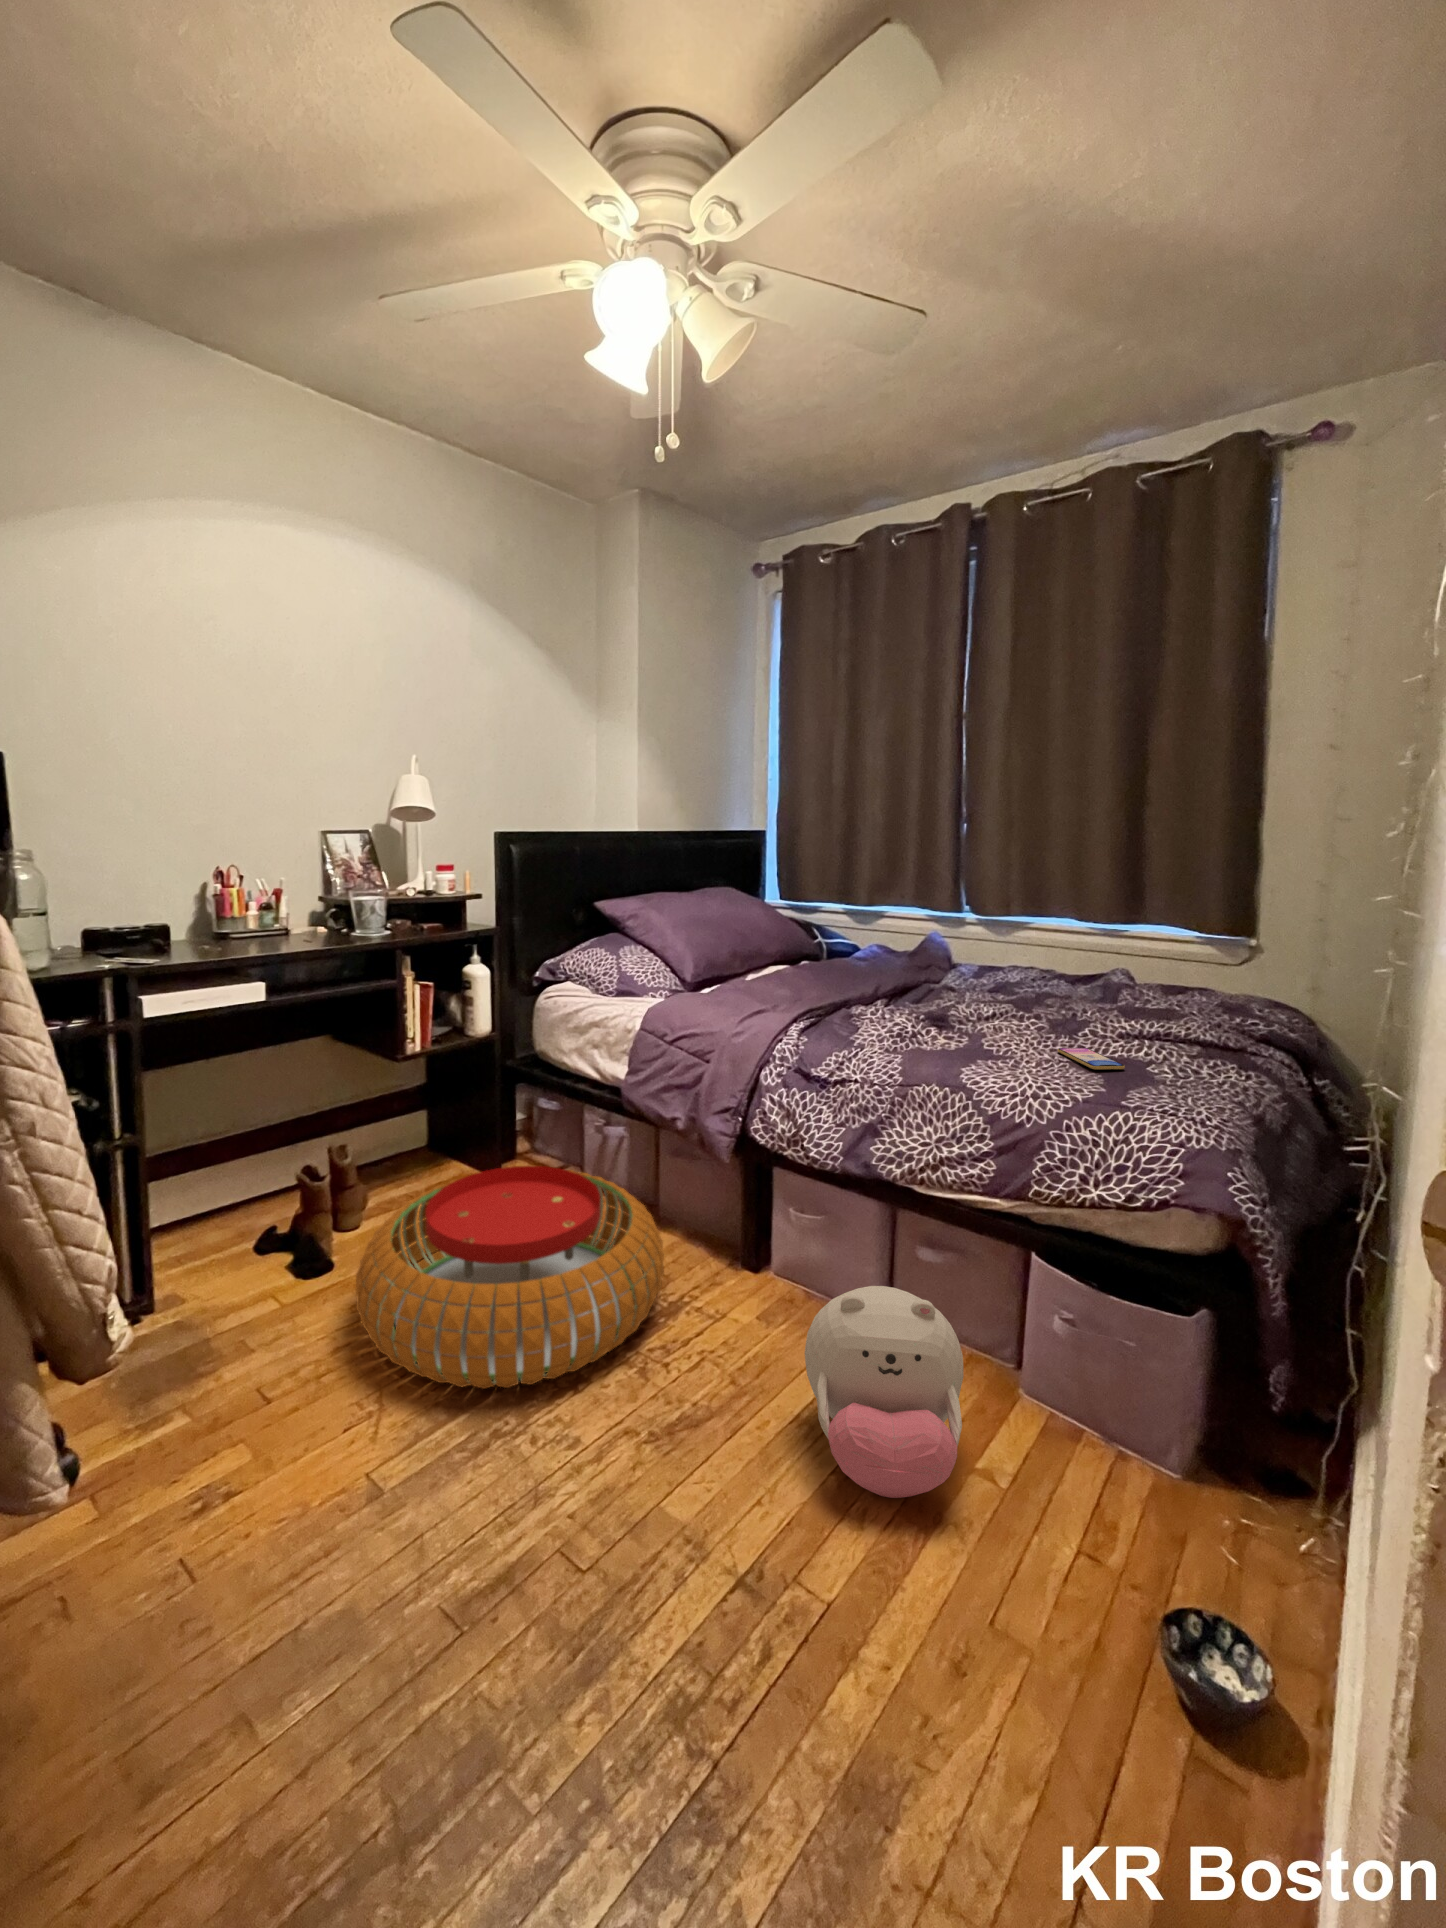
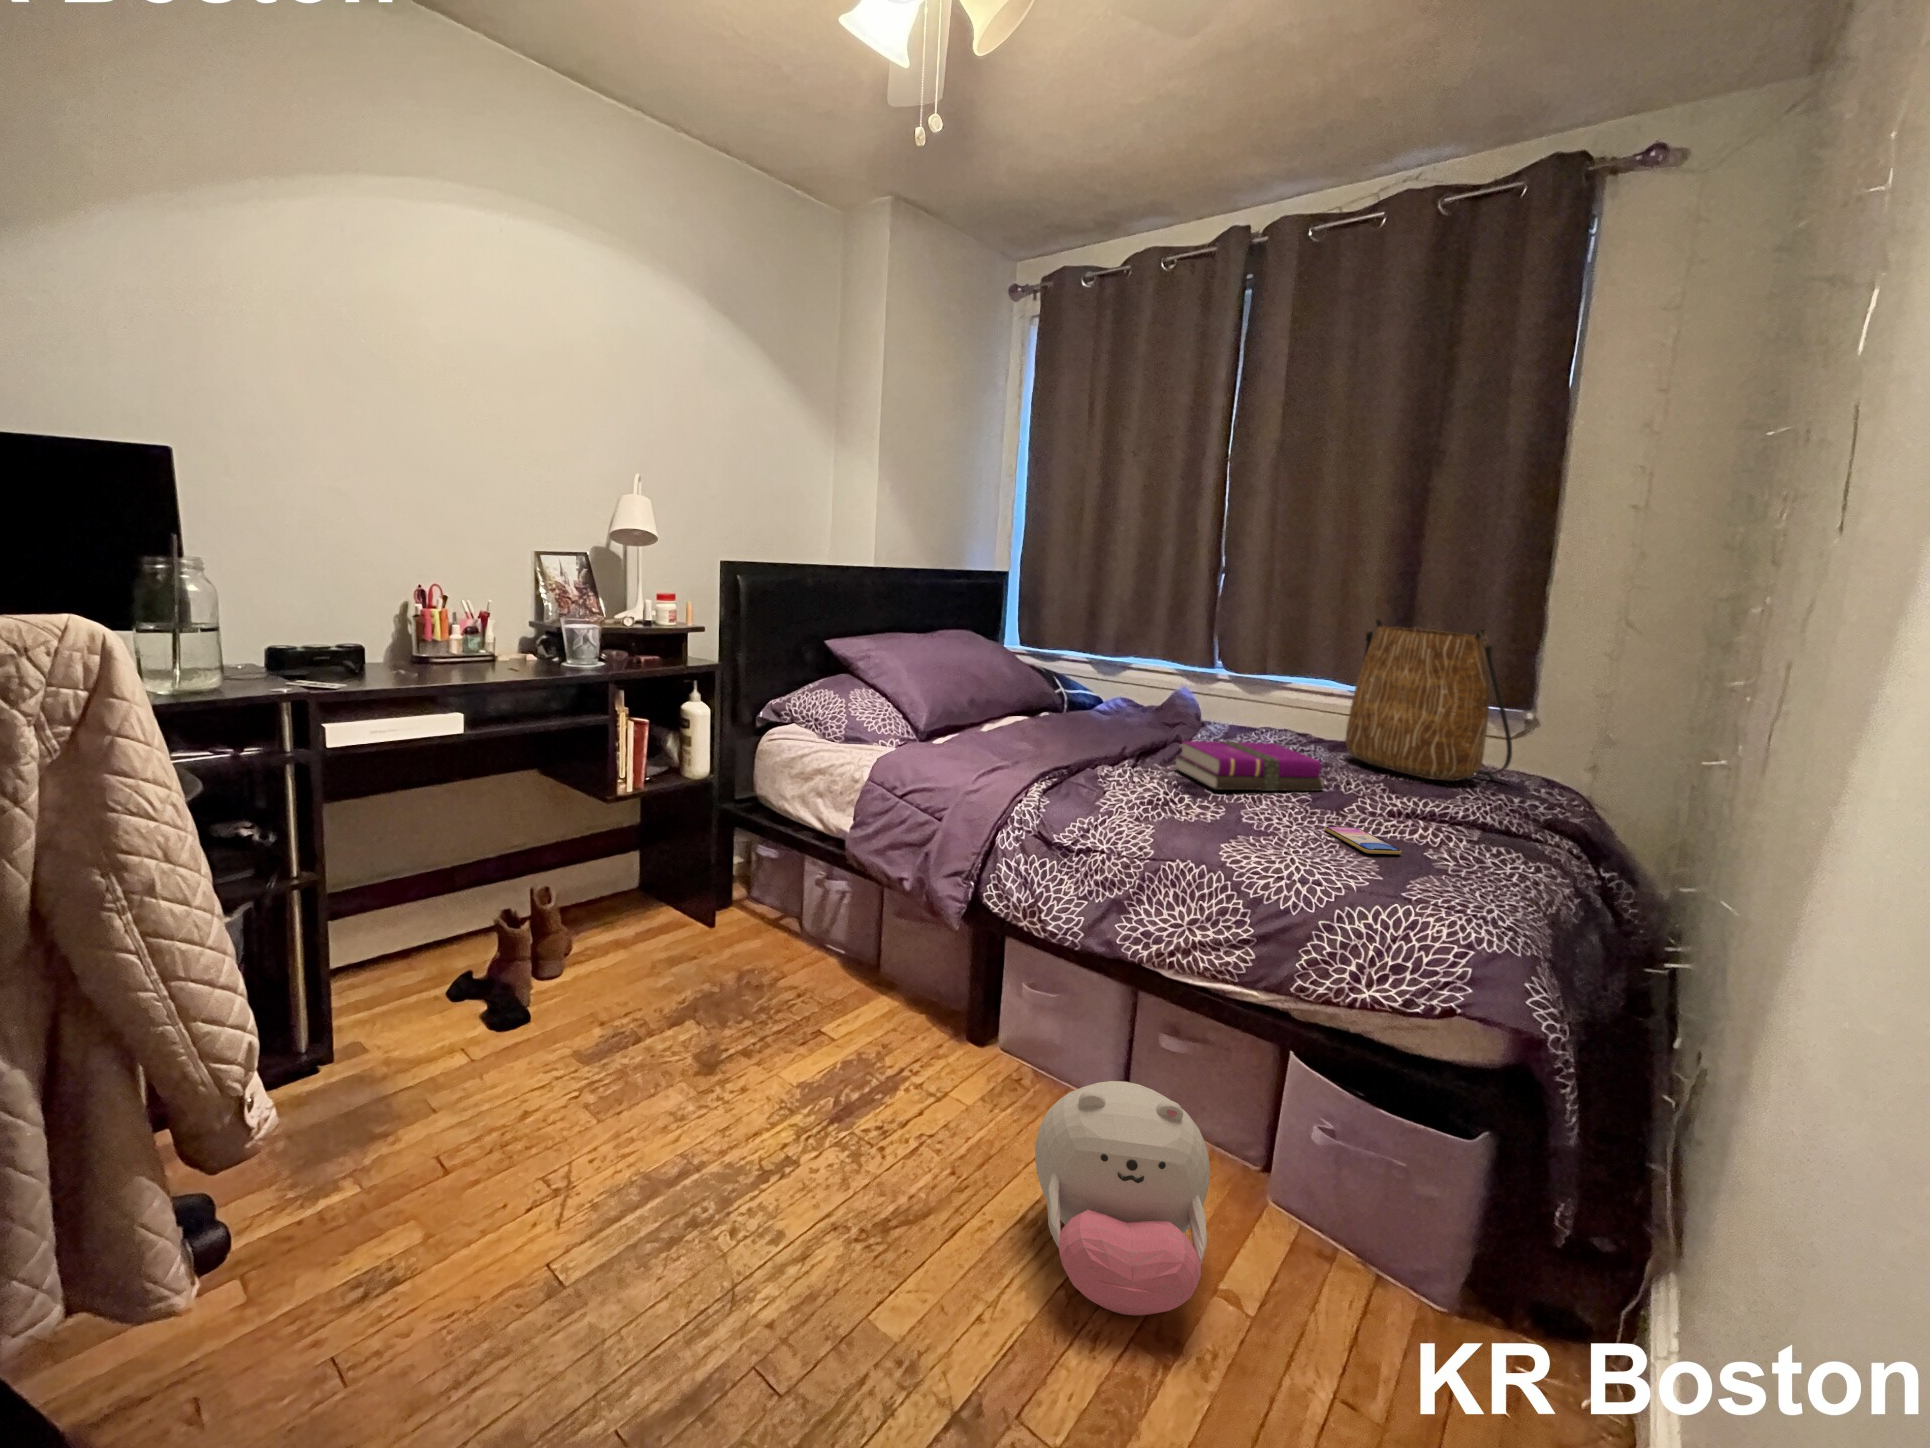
tote bag: none [1081,858,1232,1003] -> present [1345,619,1512,781]
notebook: none [922,977,1060,1021] -> present [1175,741,1324,791]
pouf: present [356,1166,664,1389] -> none [549,923,885,1167]

